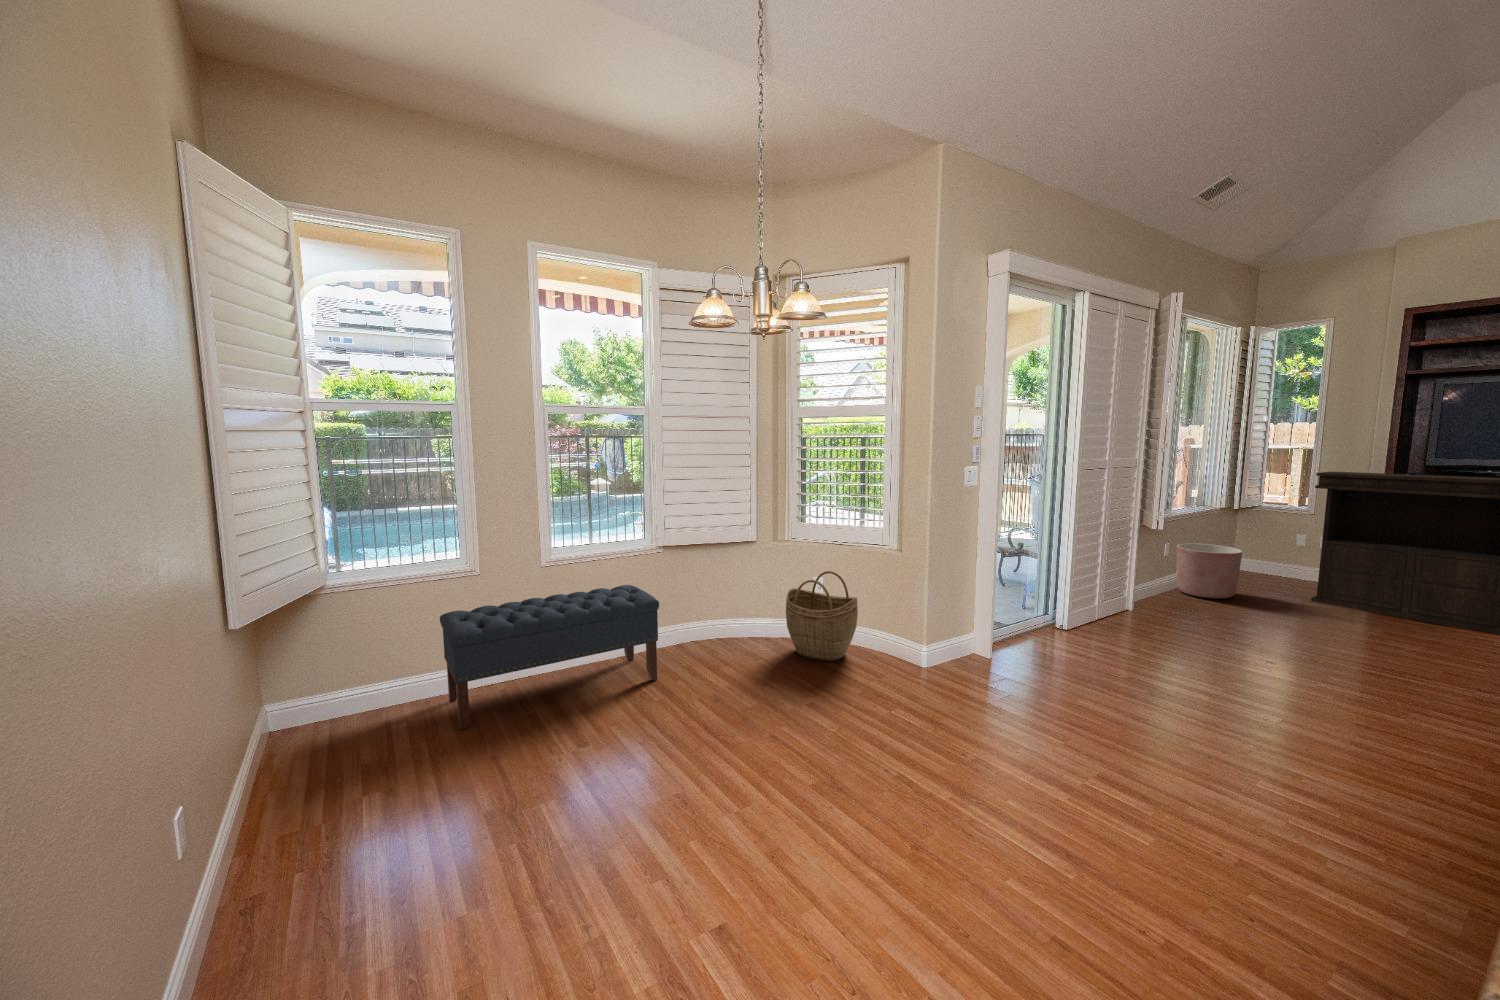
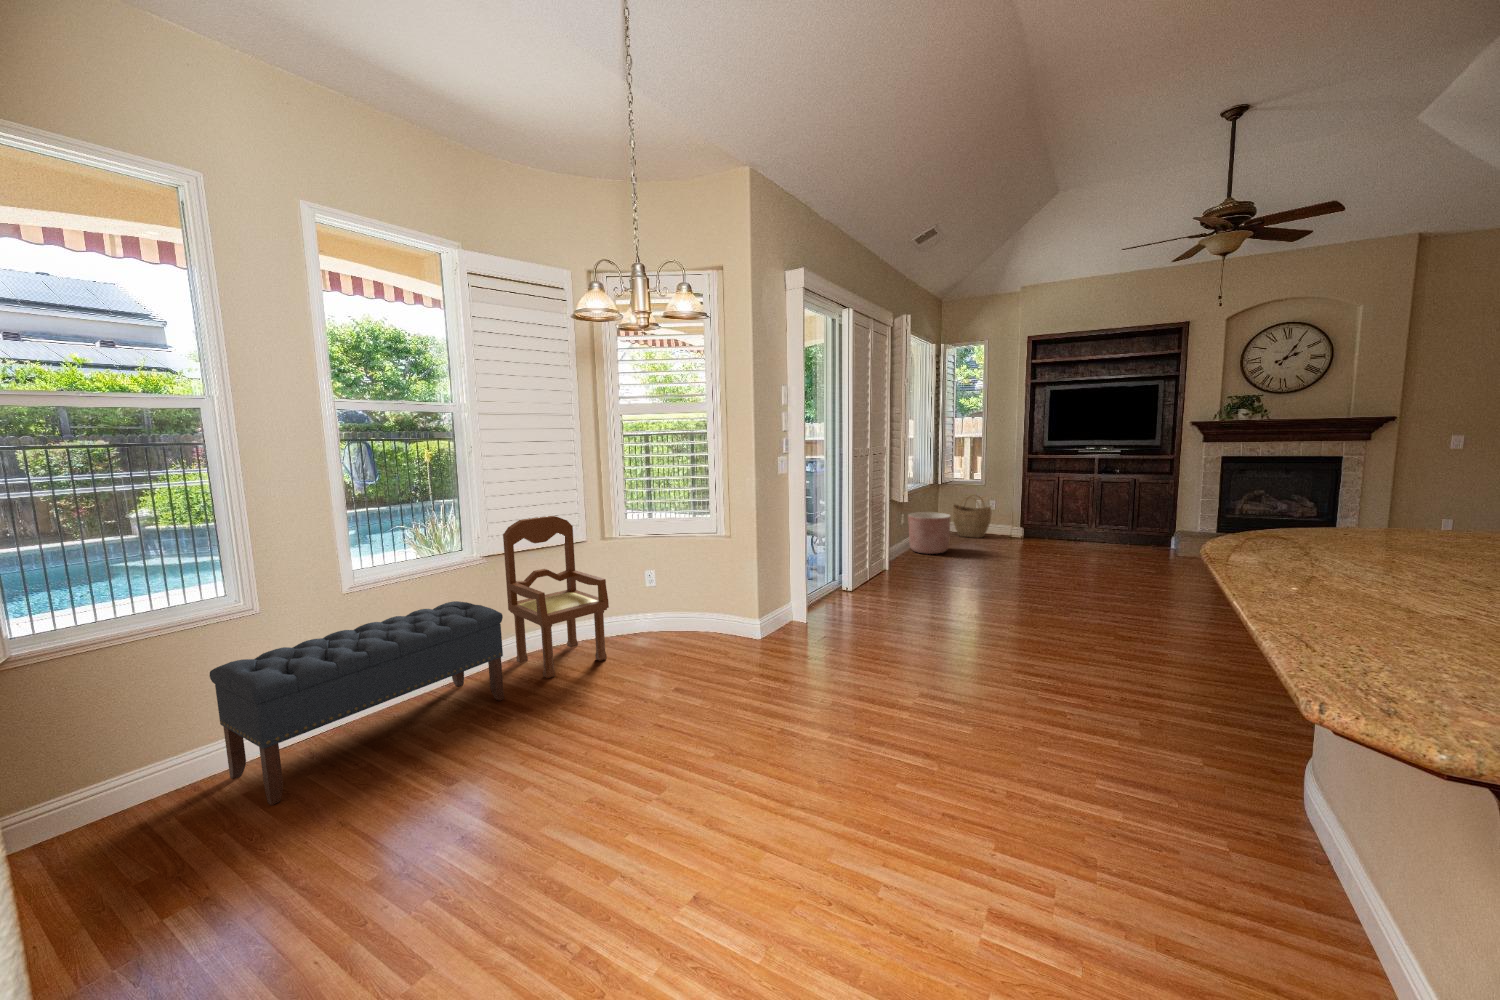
console table: present [1311,472,1500,635] -> none [990,452,1108,558]
dining chair: none [679,515,766,668] -> present [503,516,609,678]
woven basket: present [786,571,858,661] -> present [953,496,991,538]

